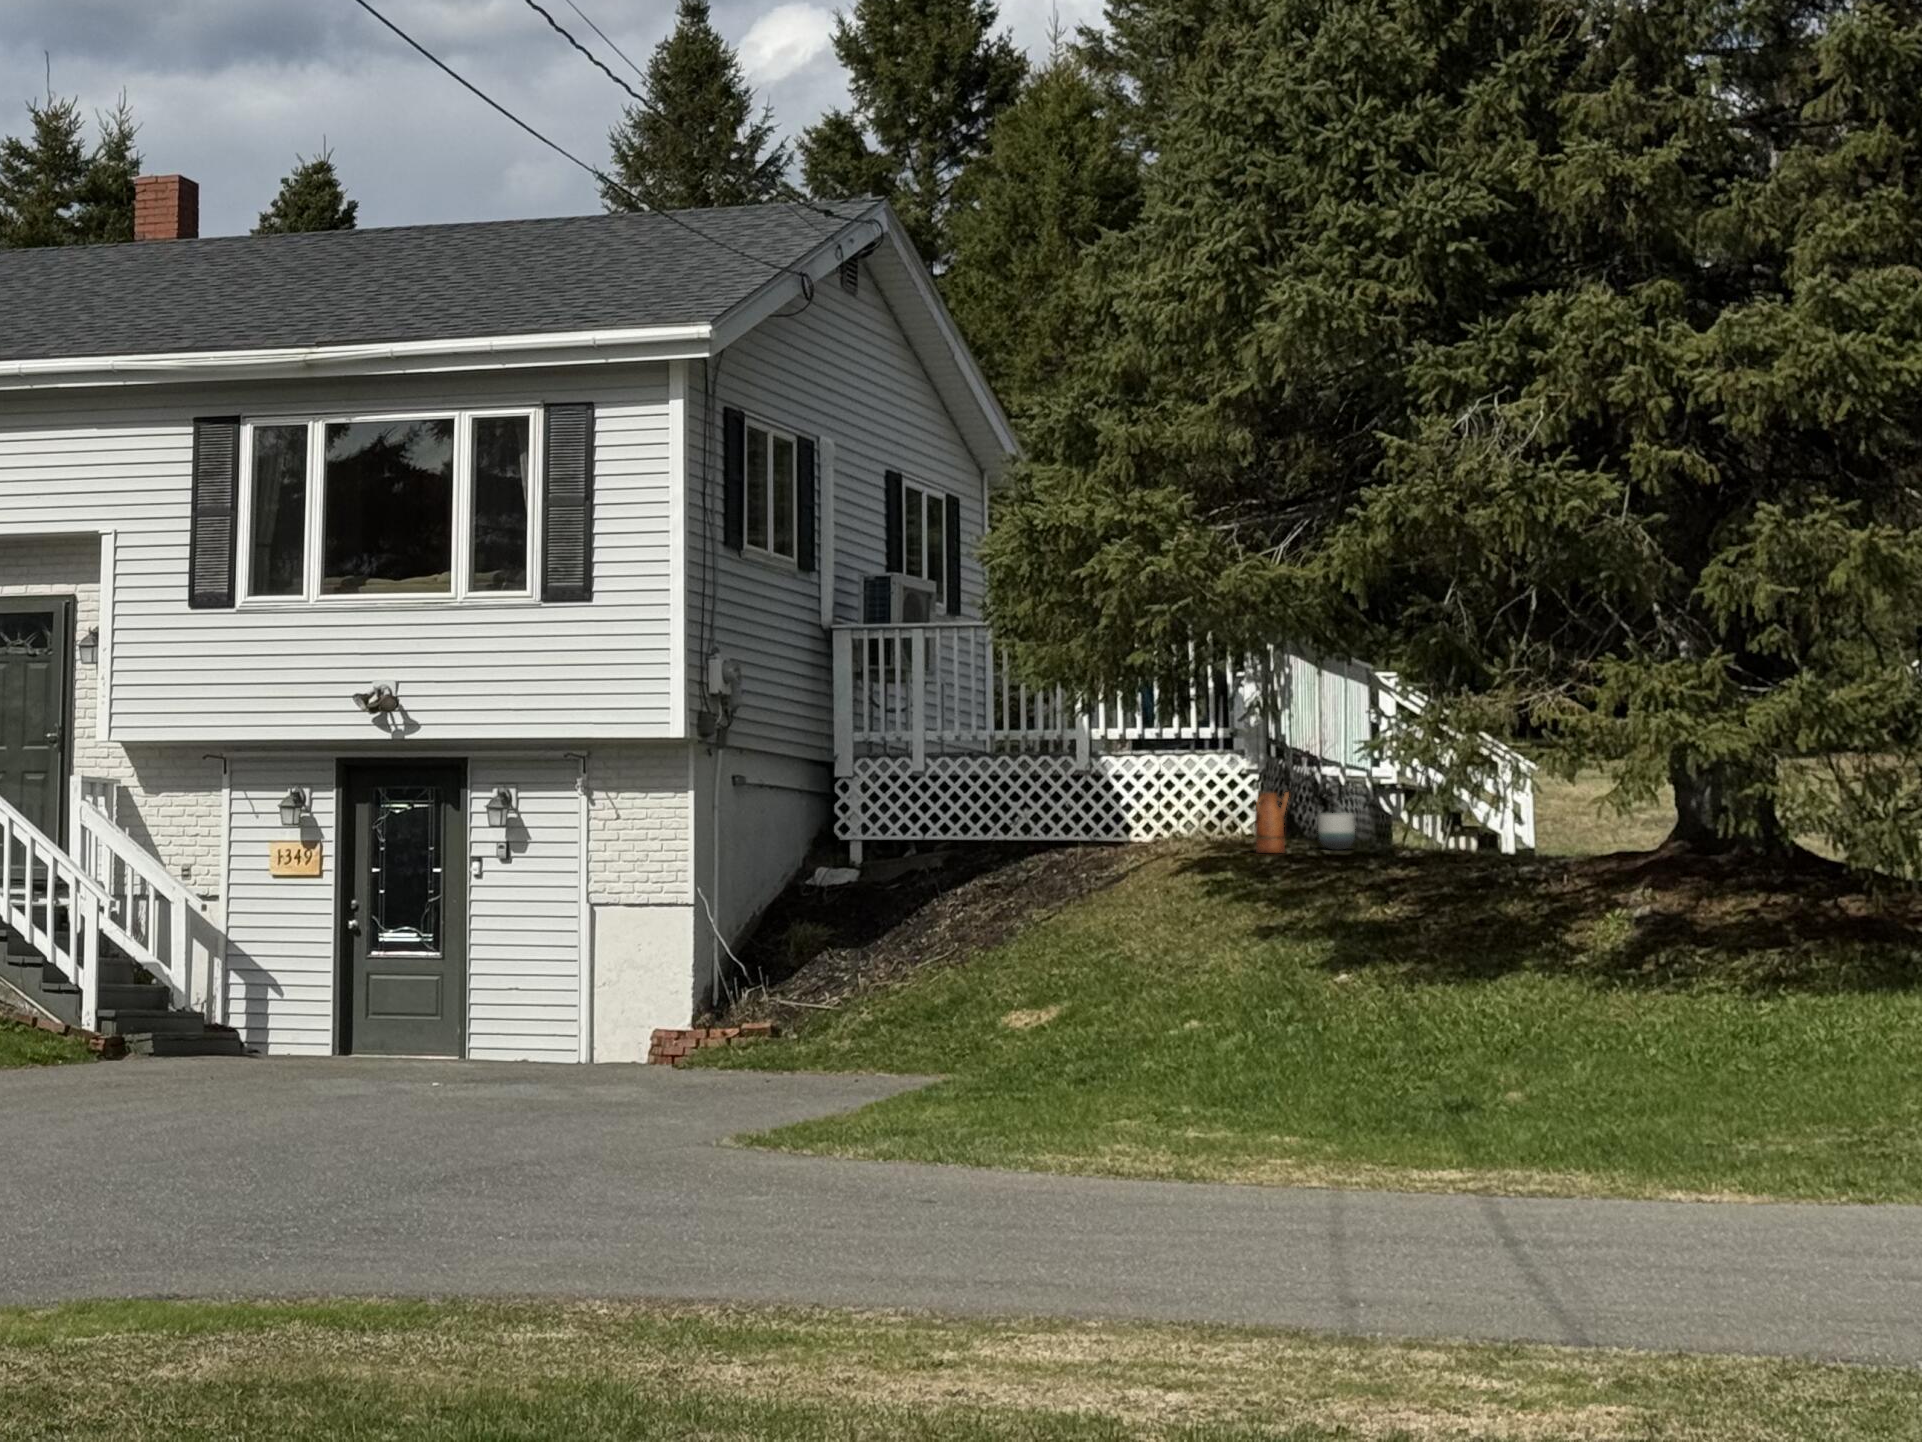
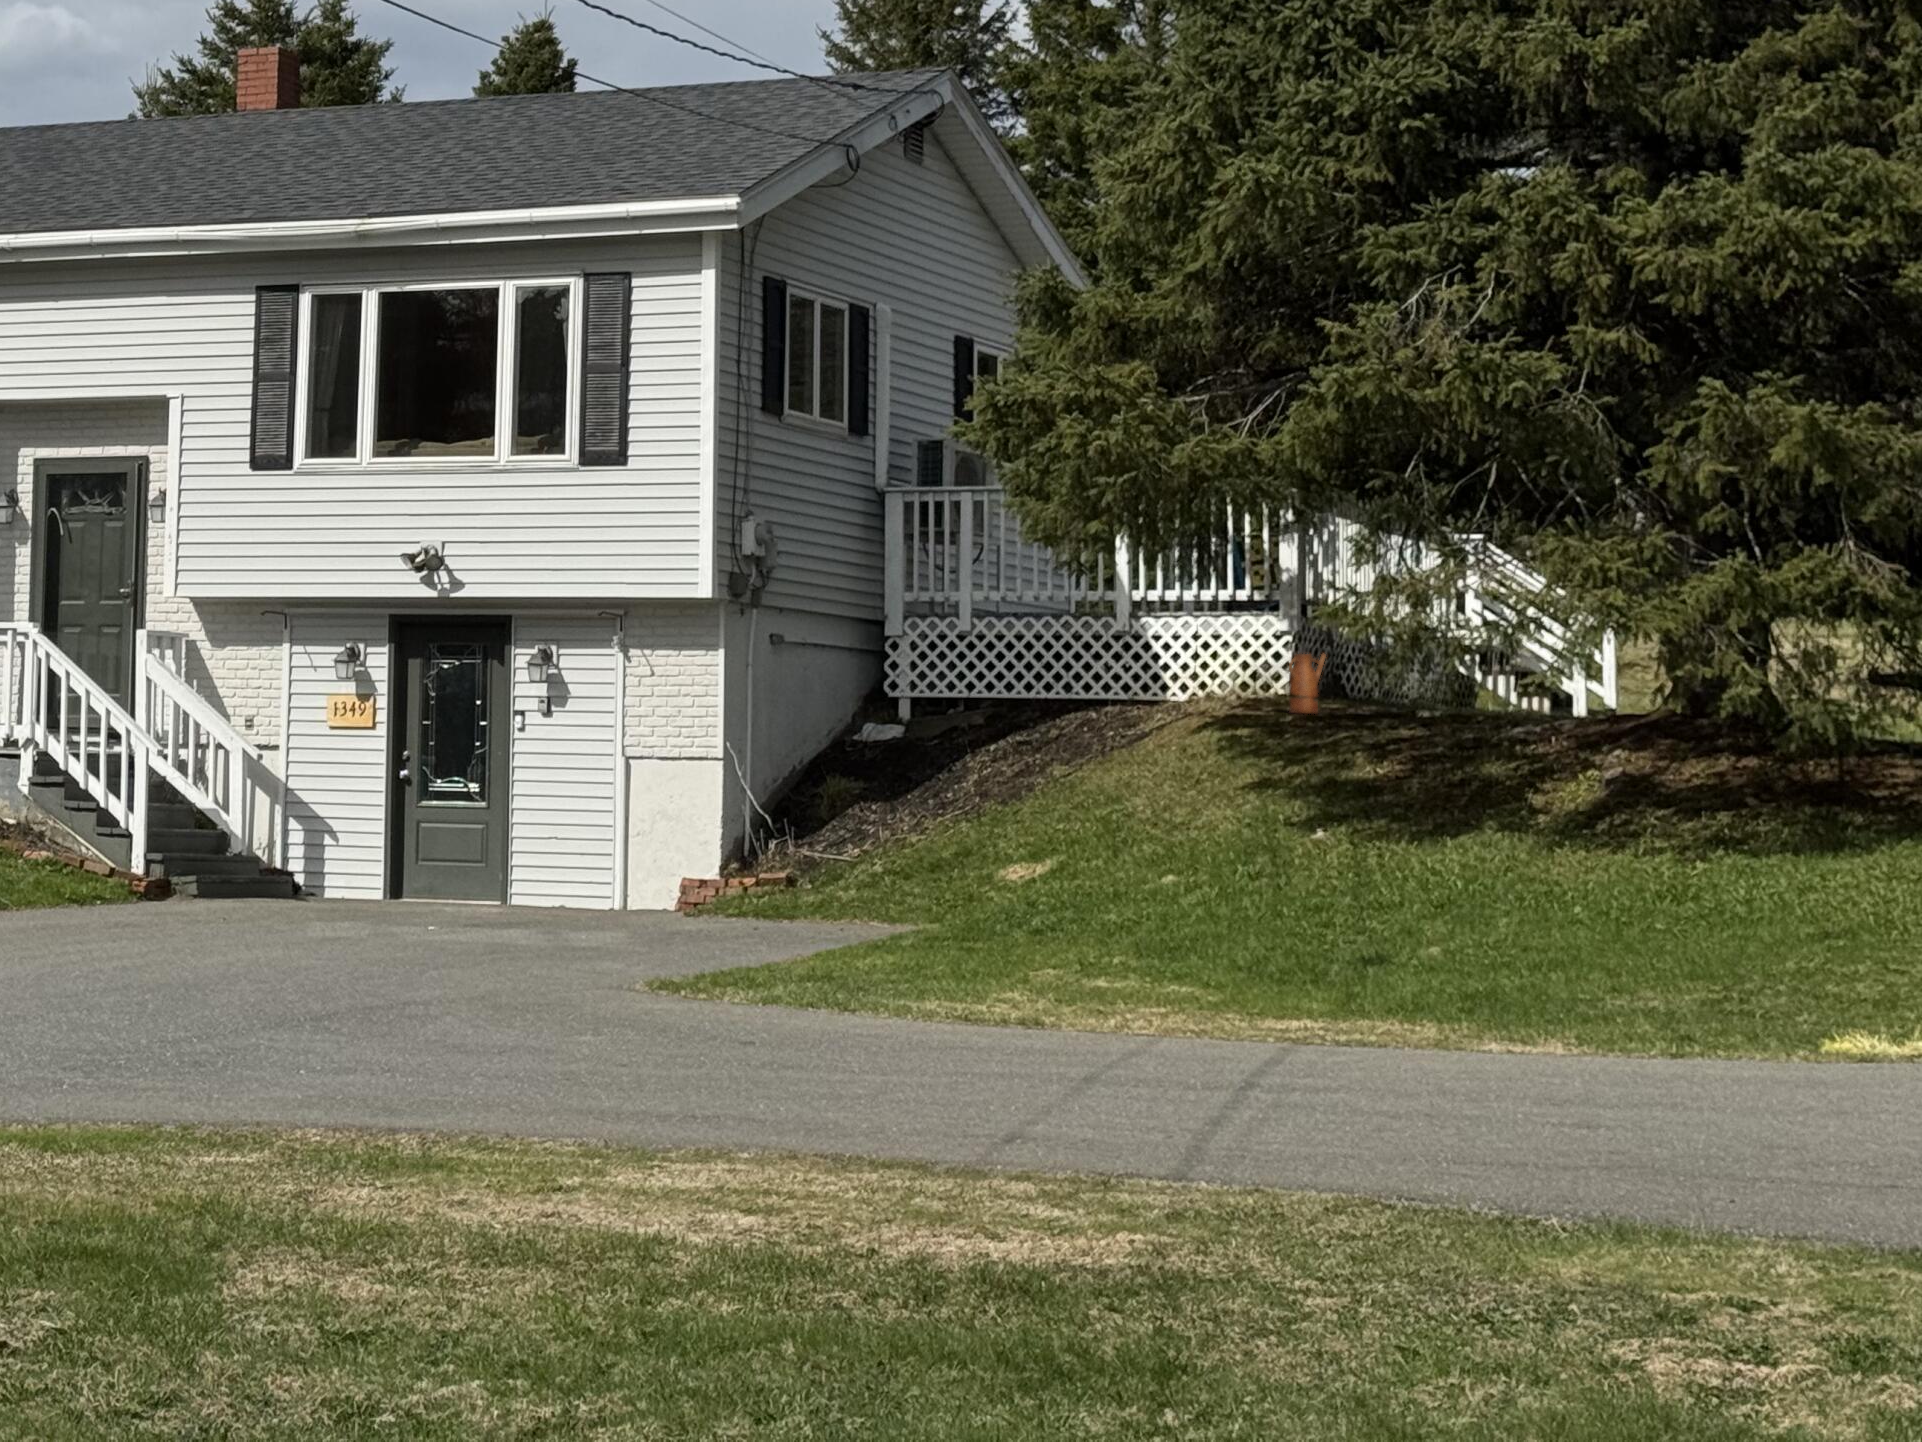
planter: present [1318,814,1355,850] -> none [1360,675,1397,710]

